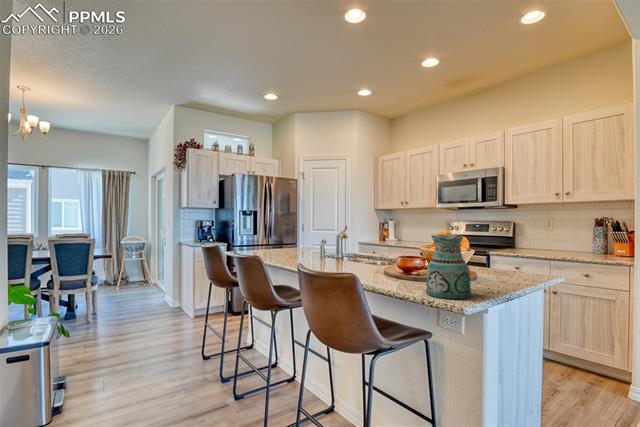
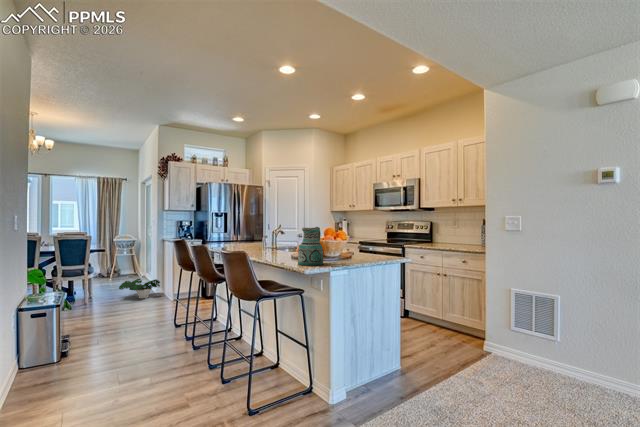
potted plant: none [128,289,177,313] -> present [119,279,160,298]

